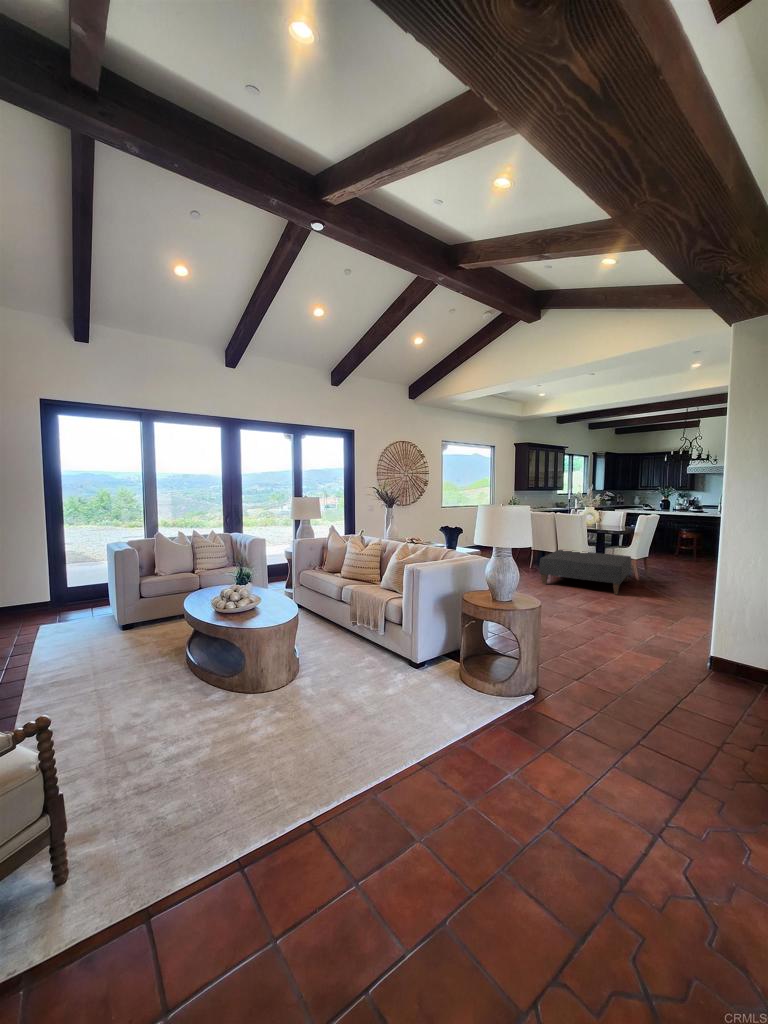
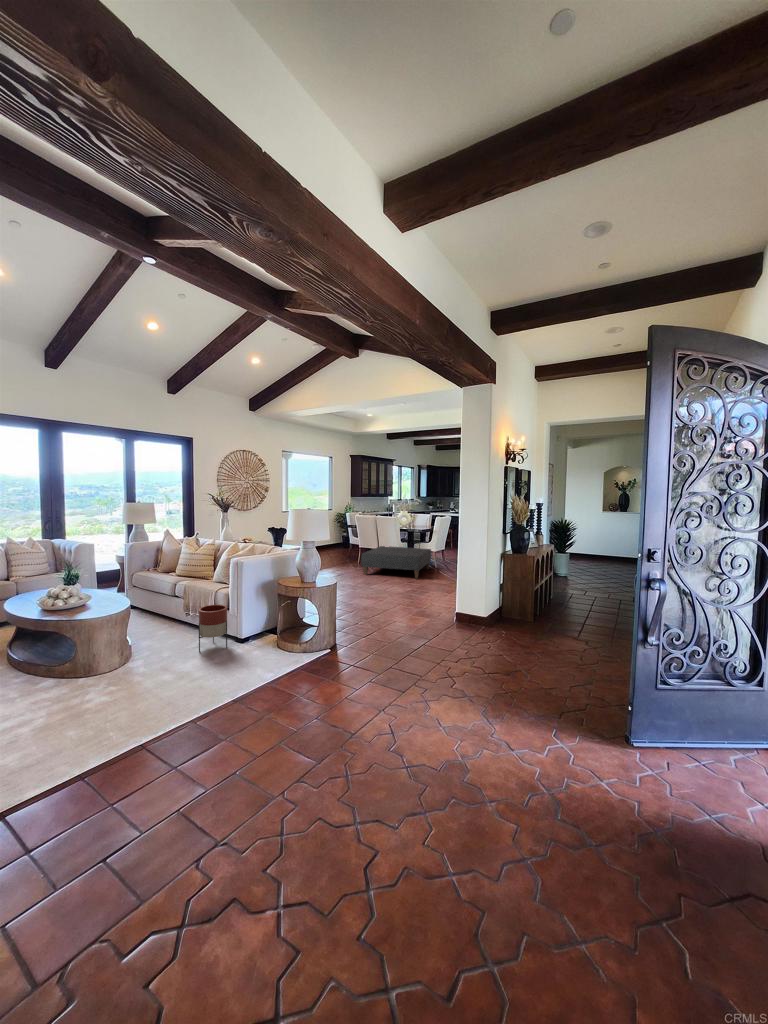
planter: none [369,618,401,674] -> present [199,605,227,652]

